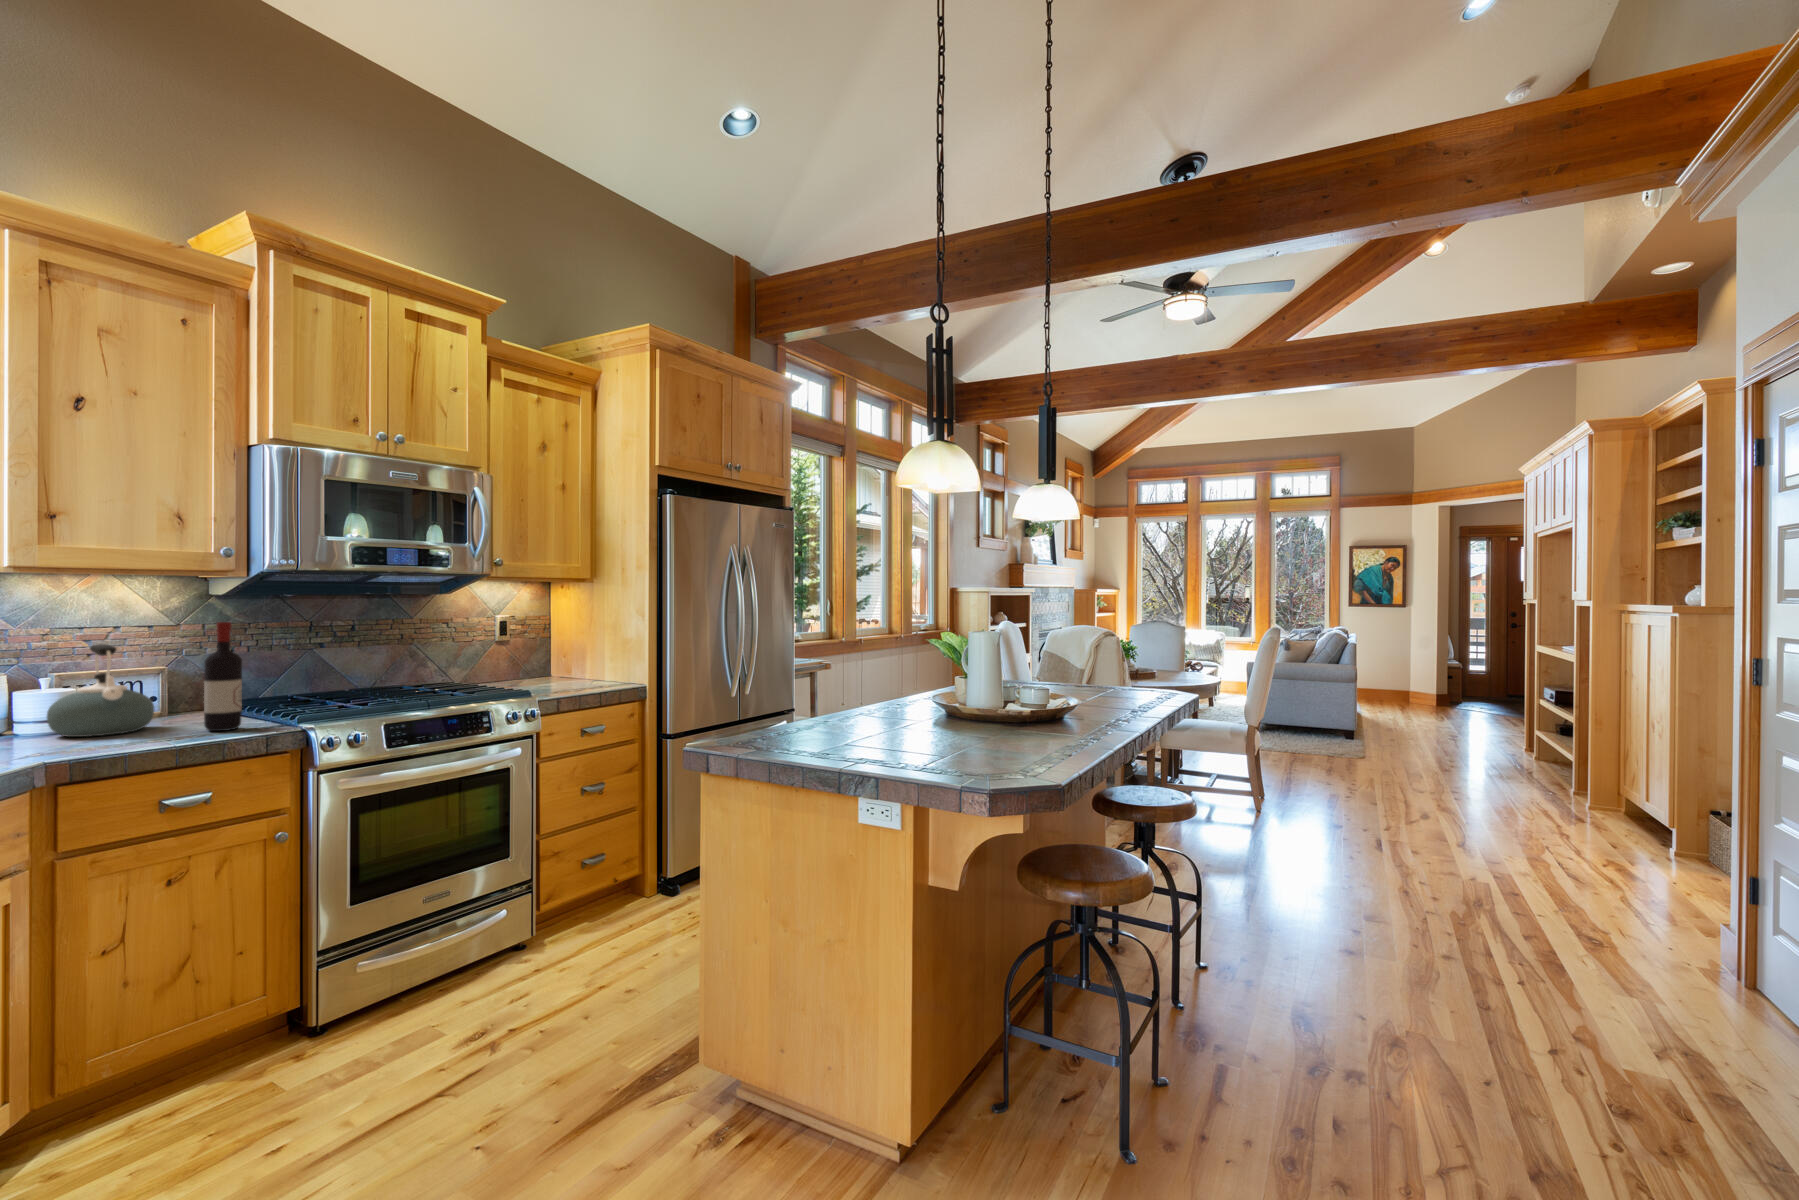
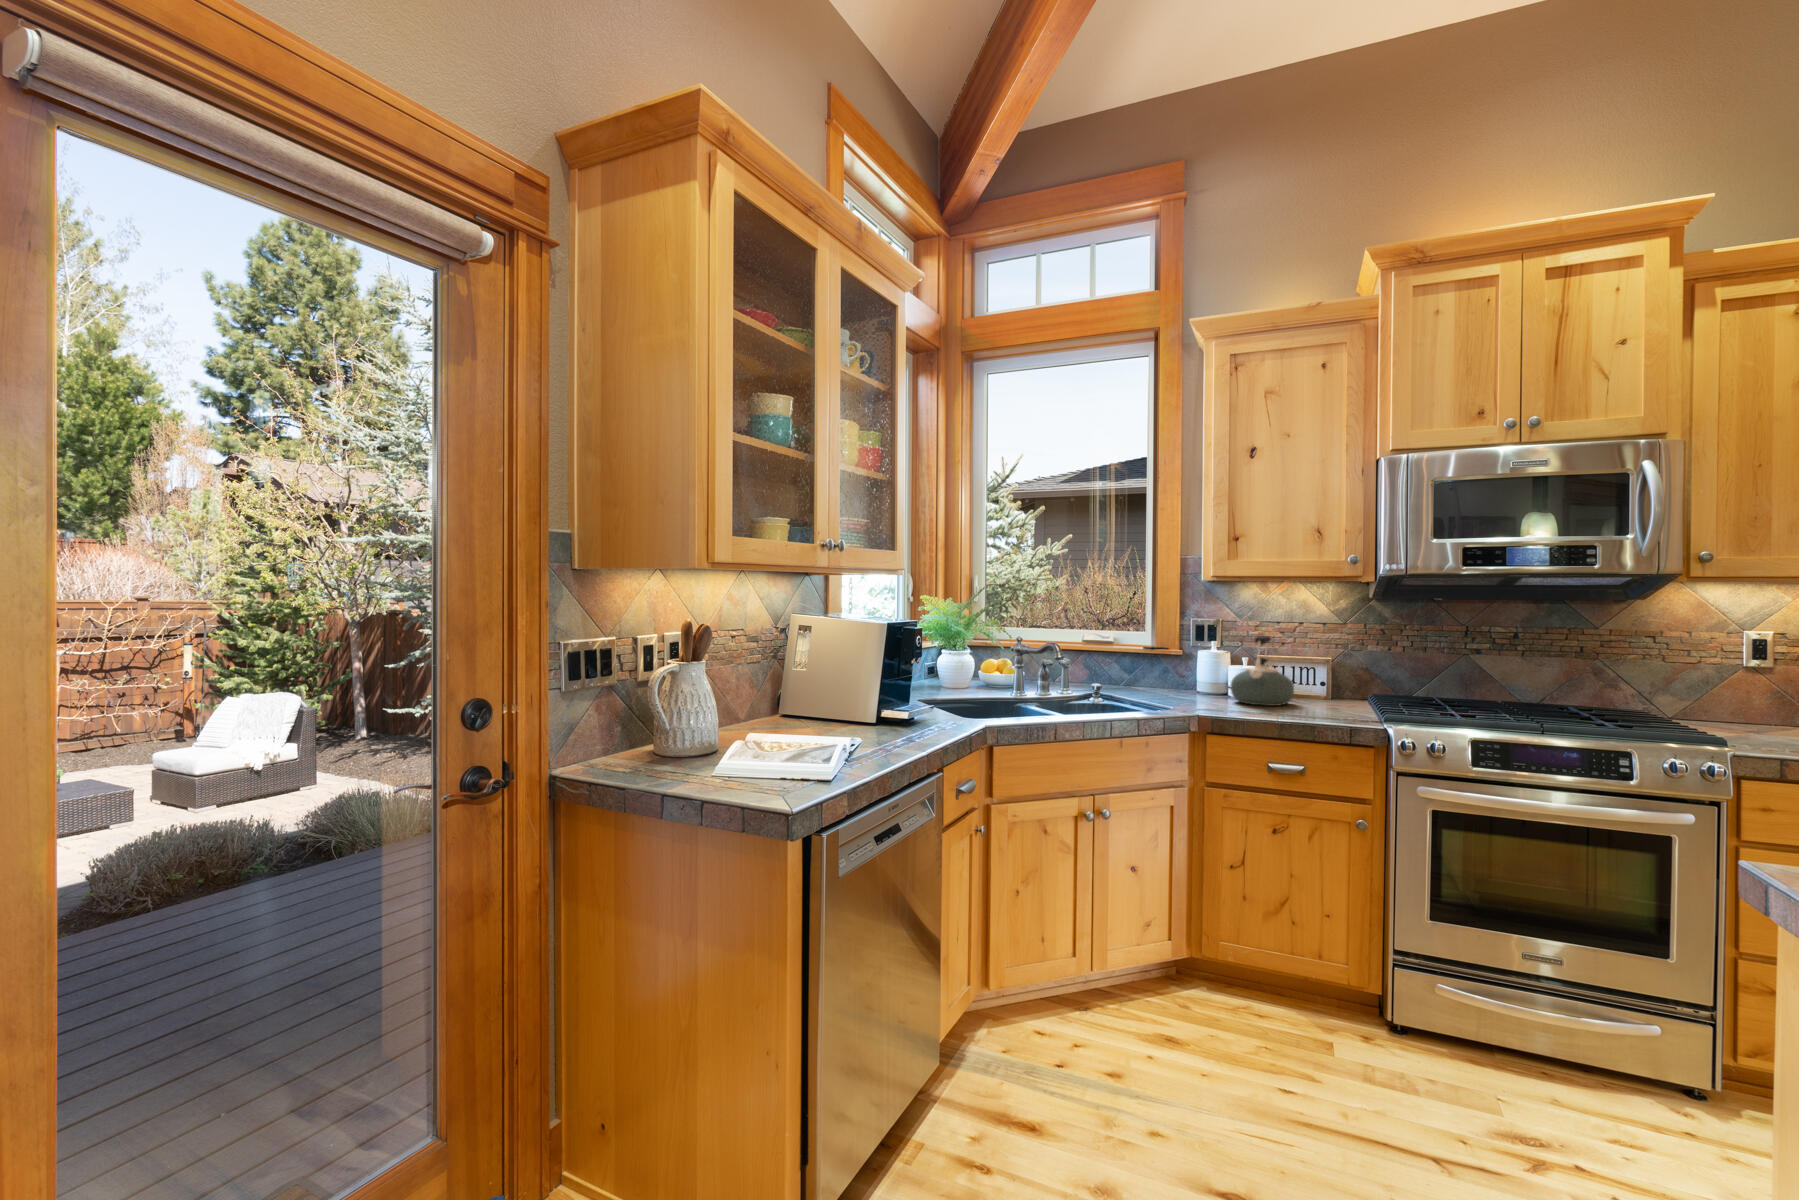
wine bottle: present [204,622,242,731] -> none [1307,622,1336,717]

